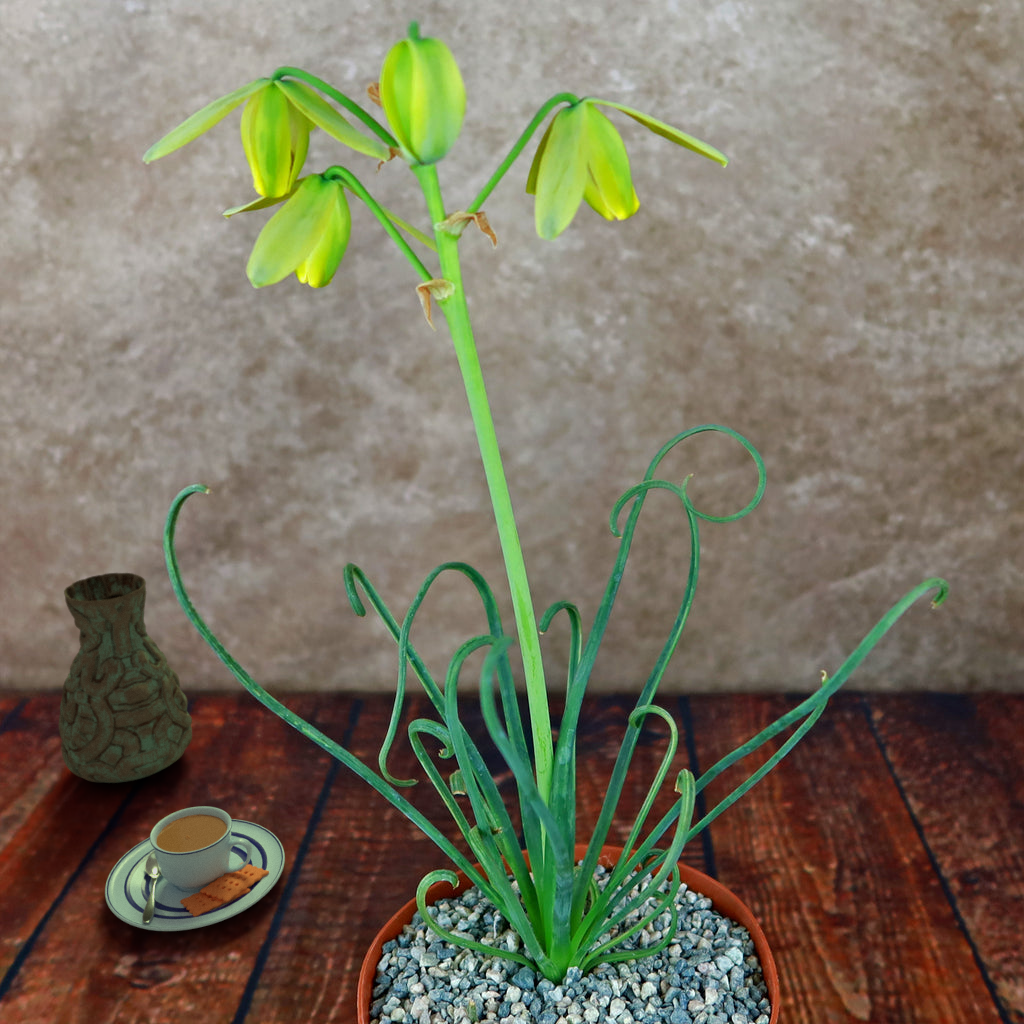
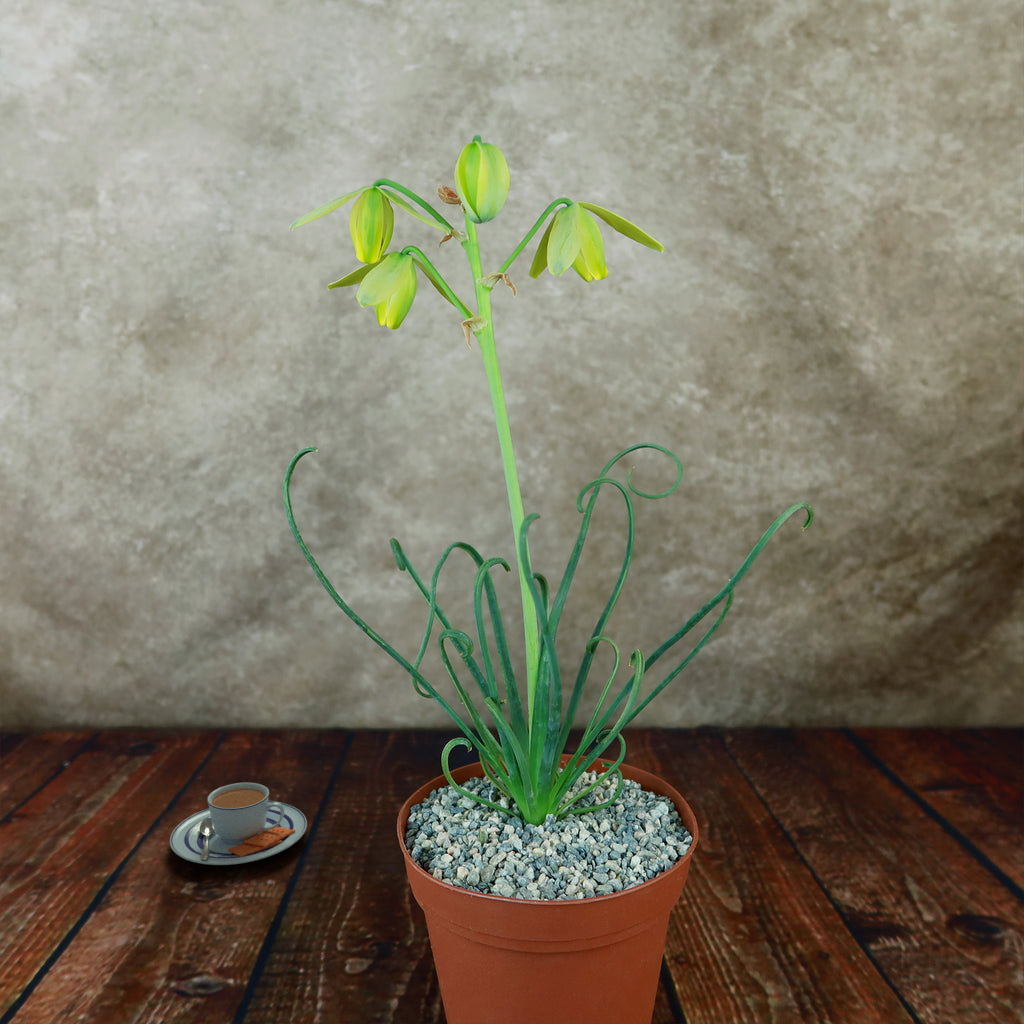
decorative vase: present [59,573,192,783] -> none [128,618,230,780]

